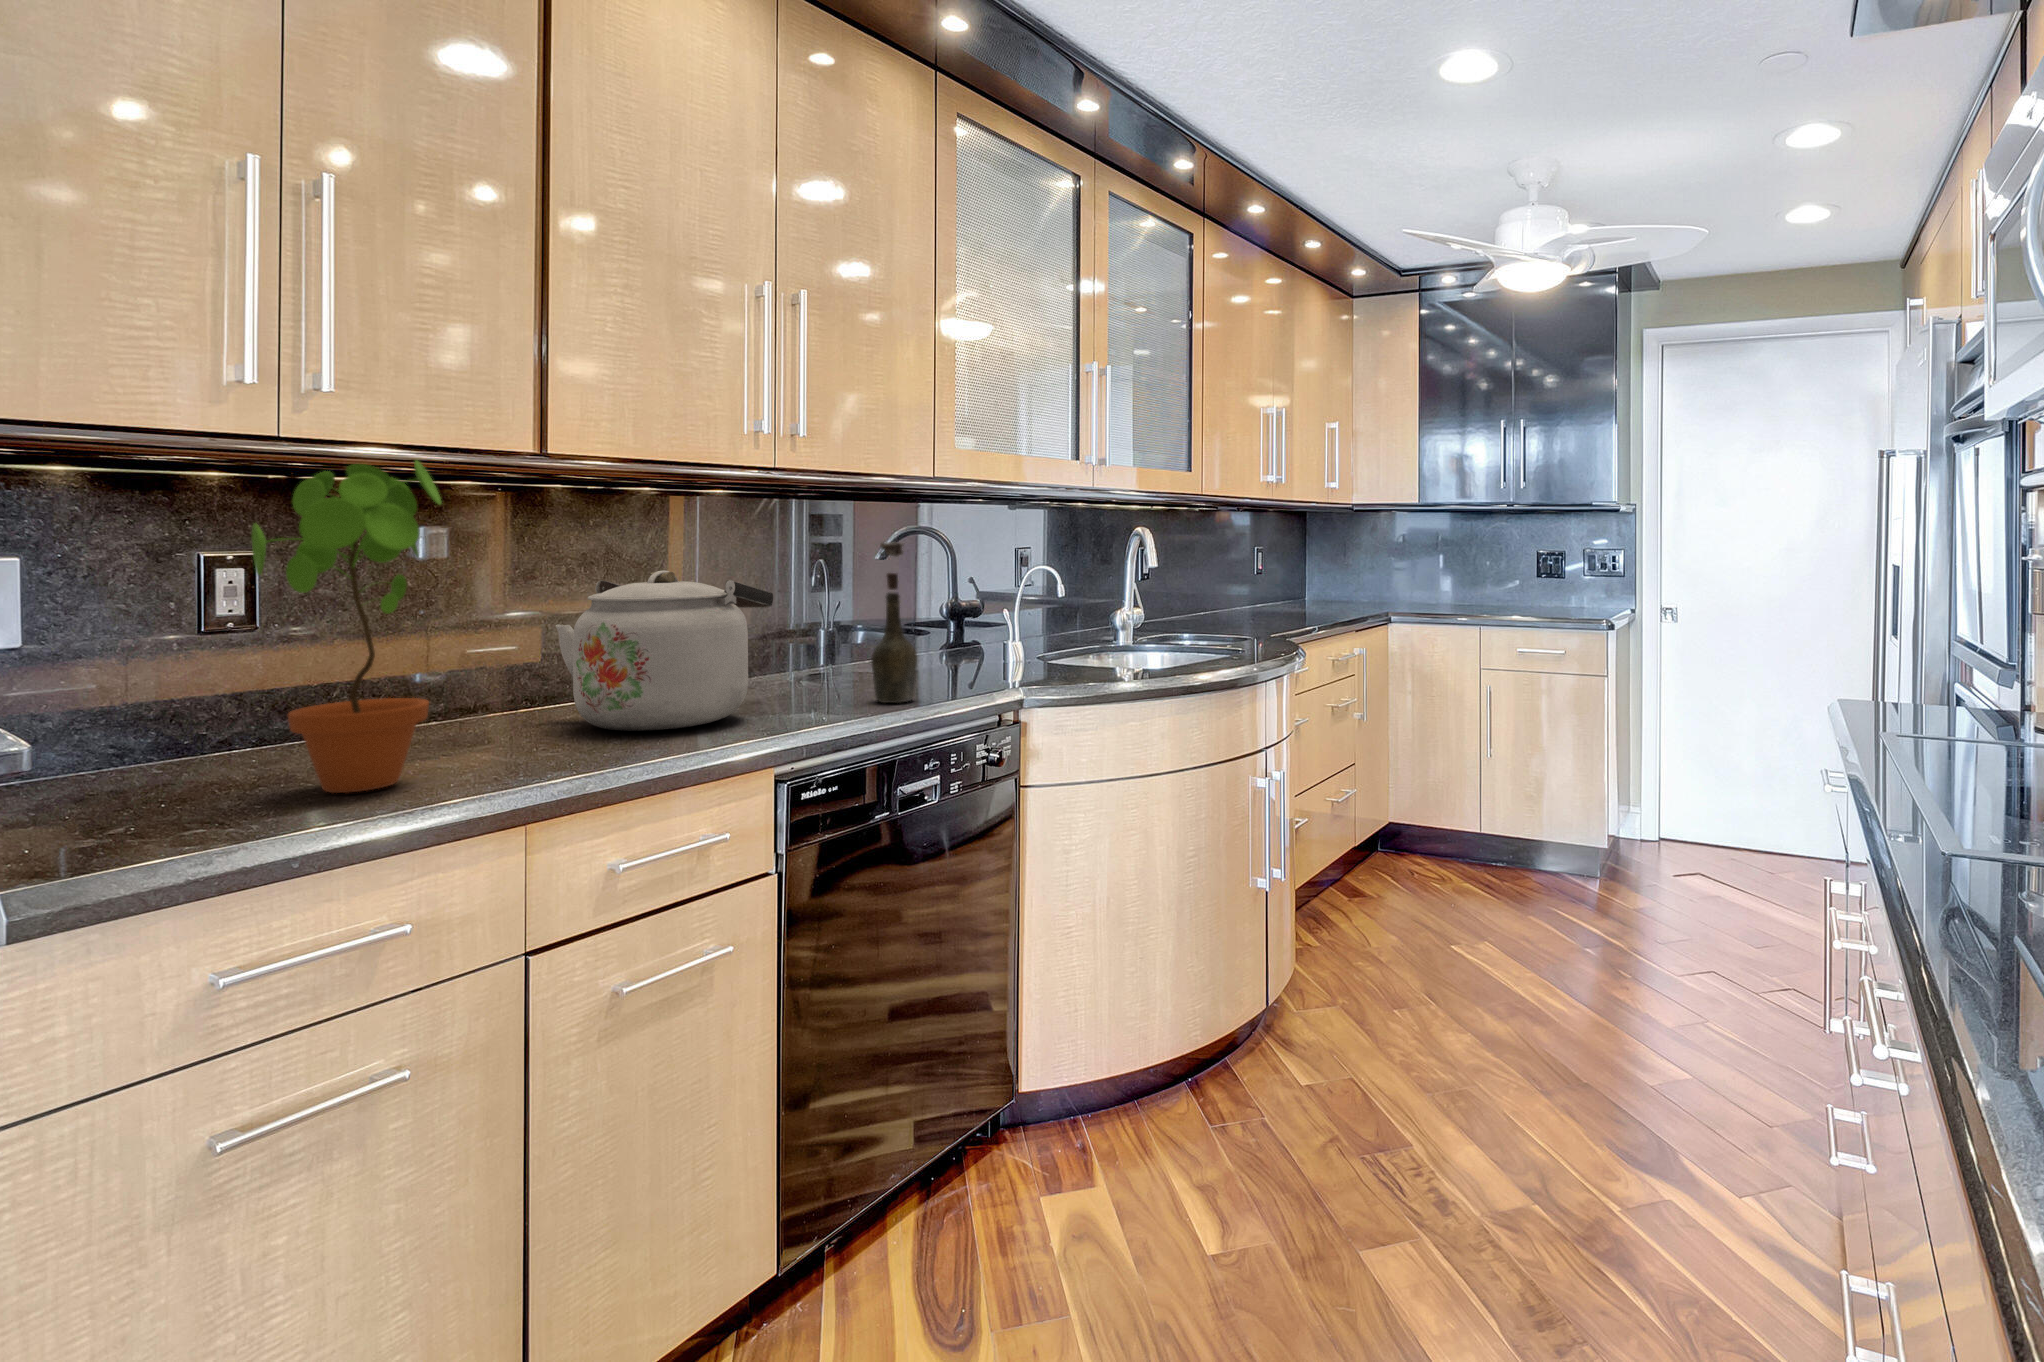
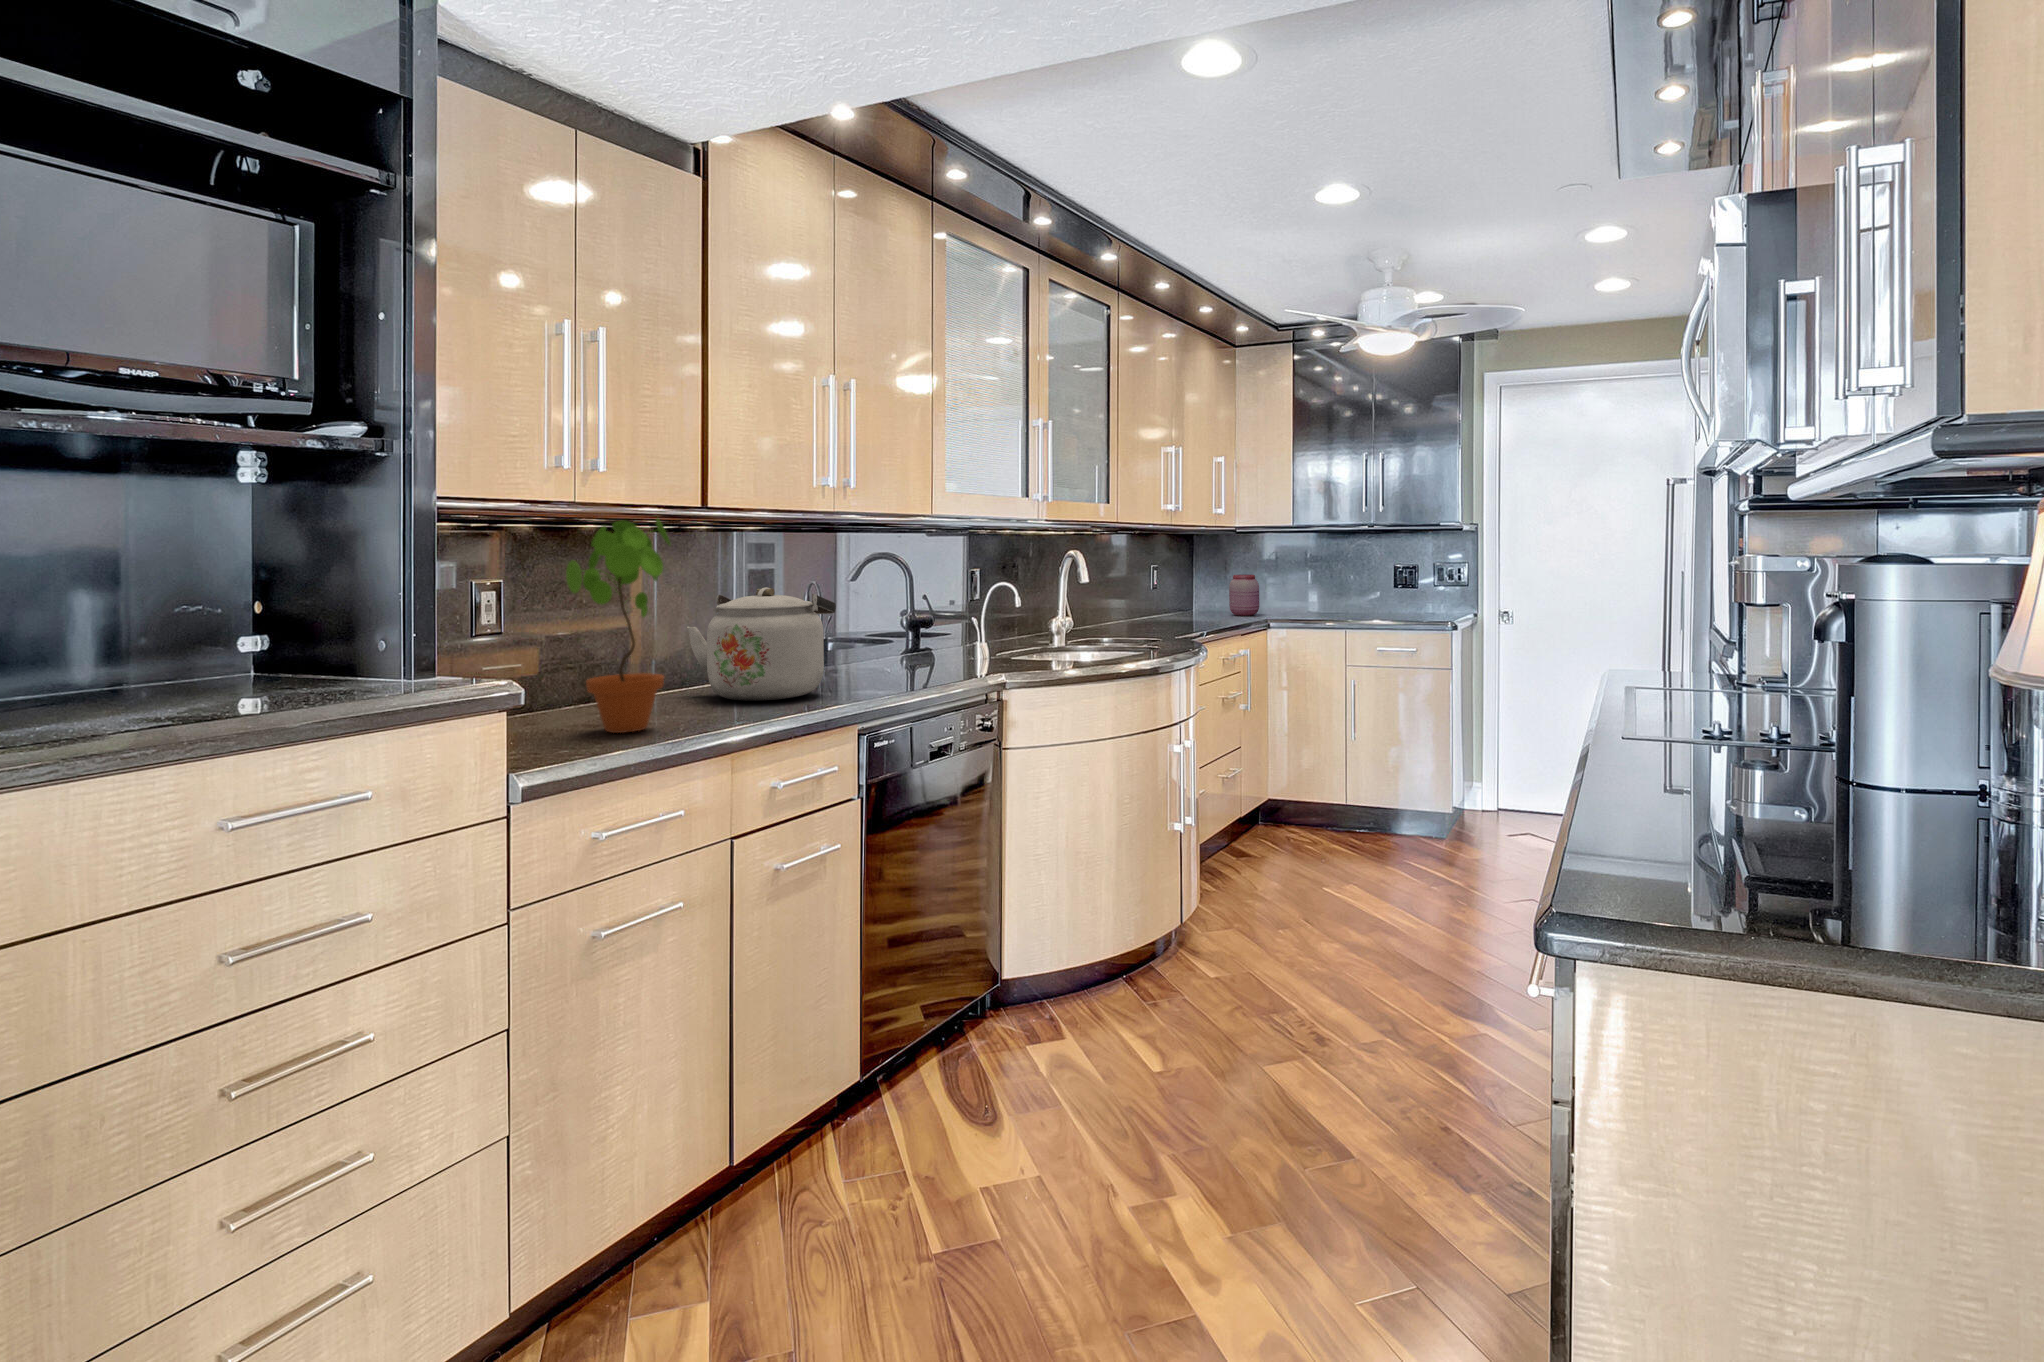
bottle: present [871,542,917,703] -> none [898,565,931,684]
jar: none [1345,563,1380,611] -> present [1229,574,1259,616]

